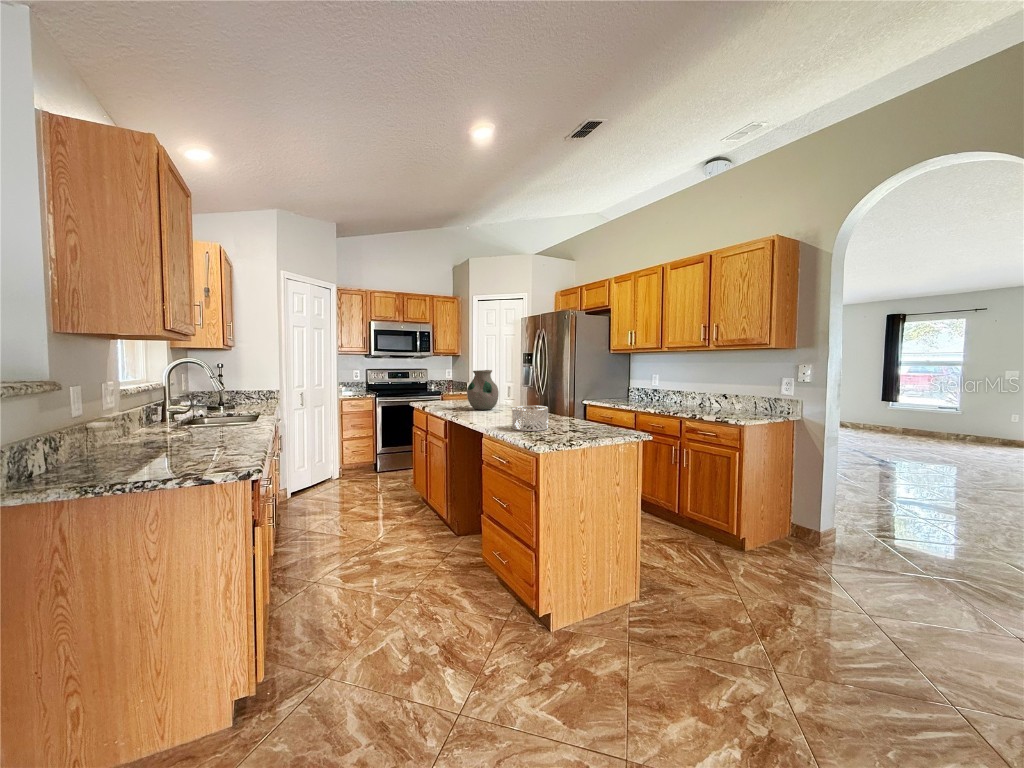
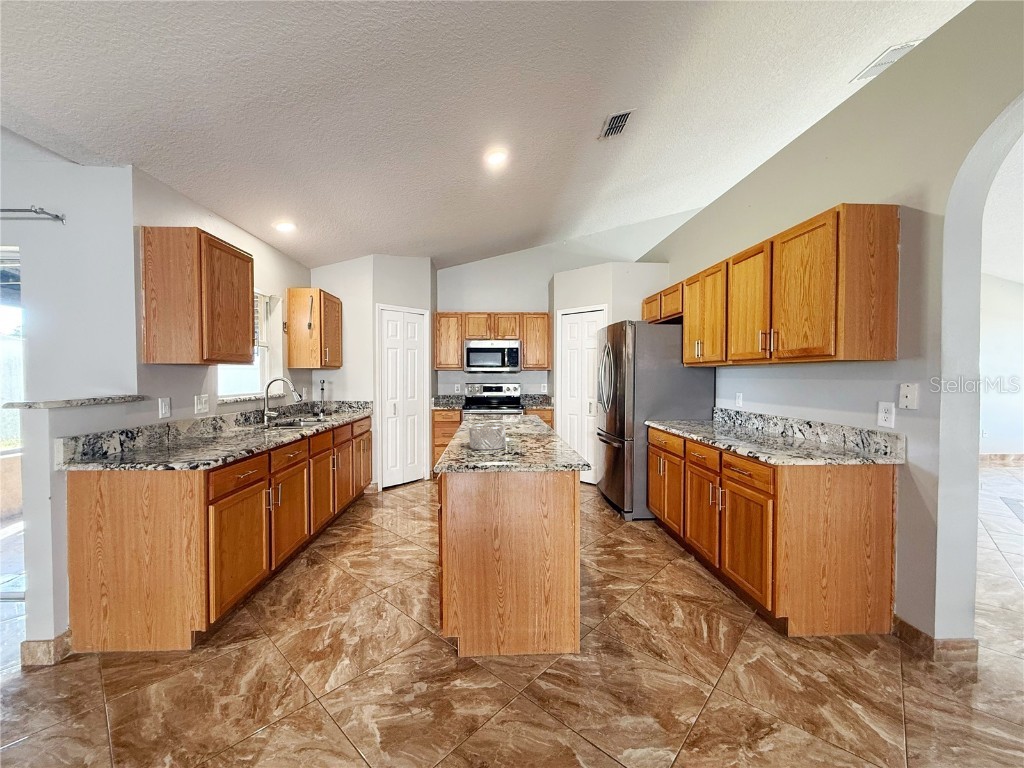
vase: present [467,370,499,410] -> none [490,386,521,425]

